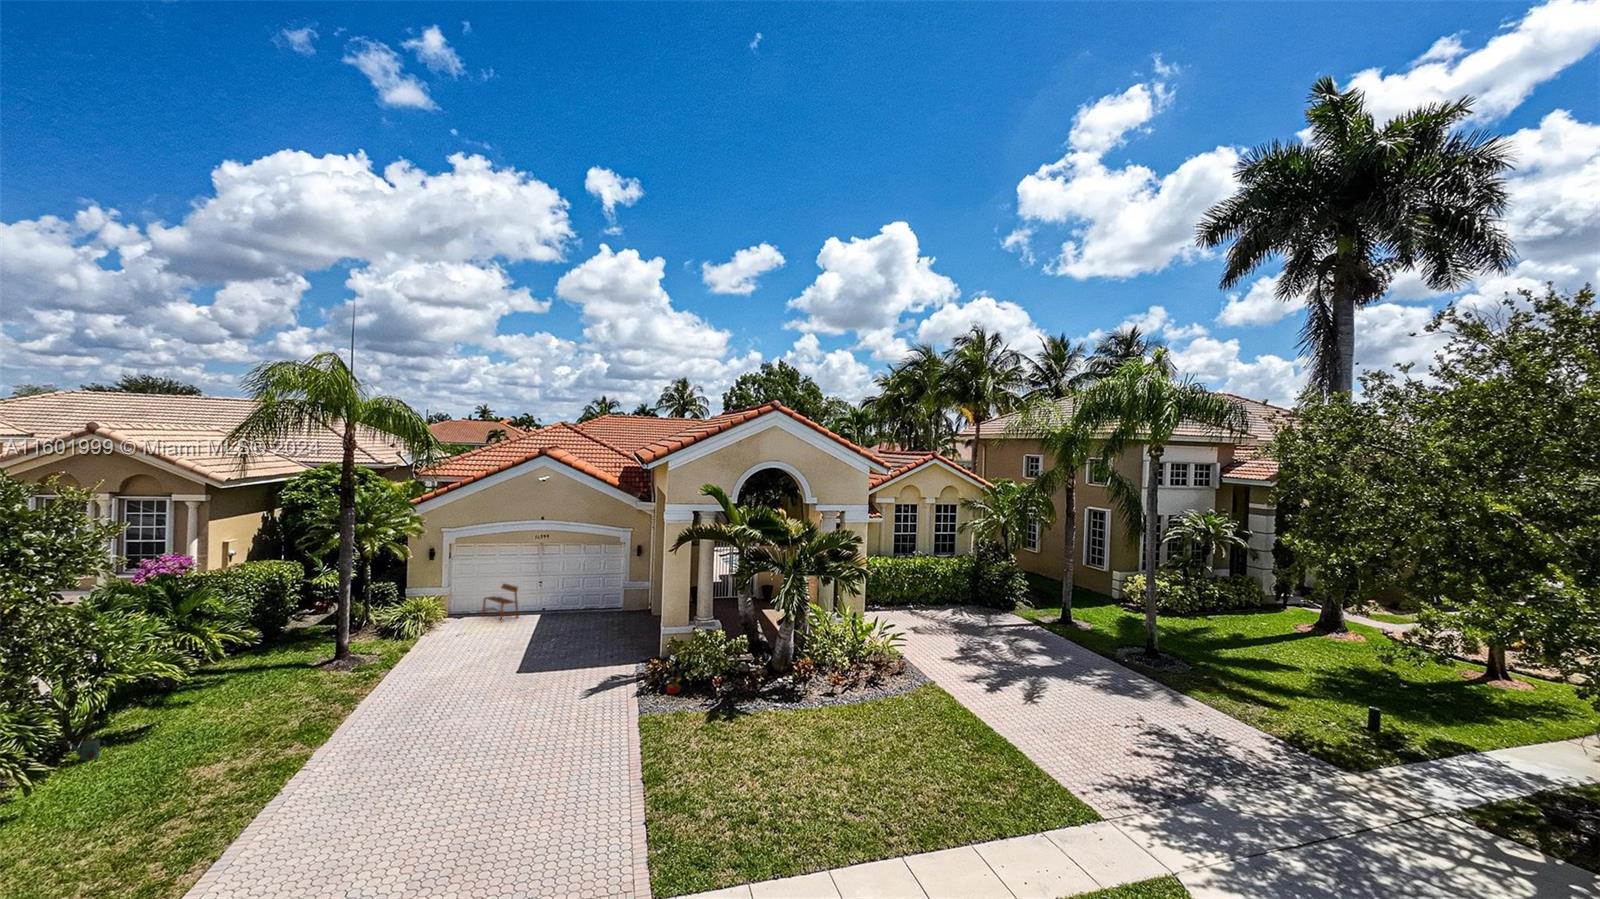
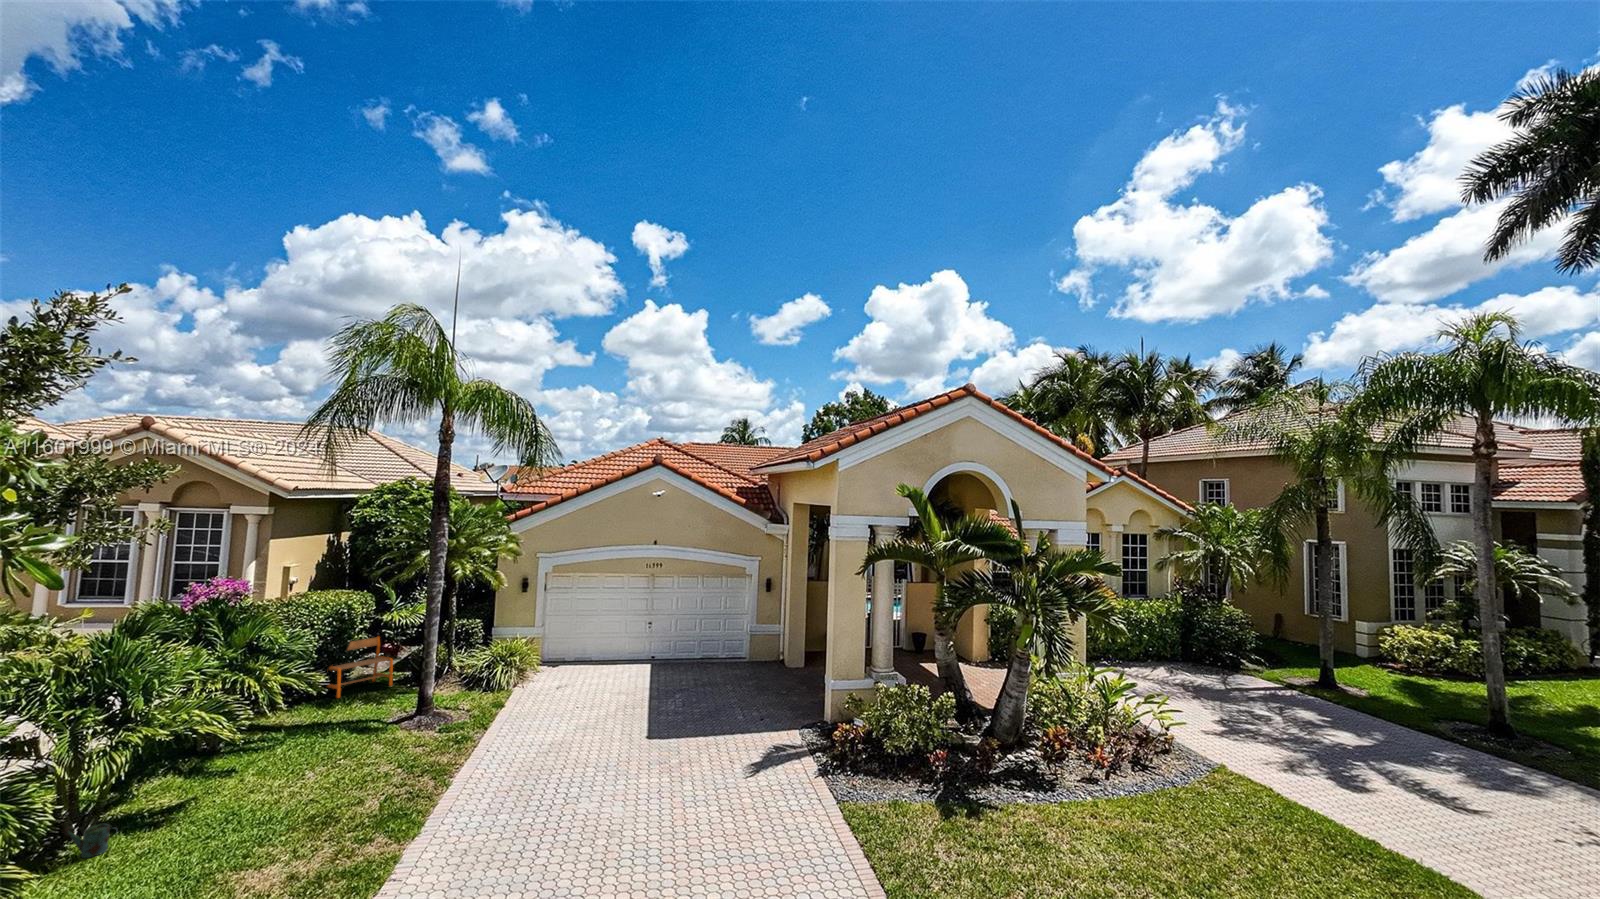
bench: present [482,584,519,622] -> present [328,637,393,698]
decorative plant: present [667,665,681,694] -> none [868,725,893,775]

